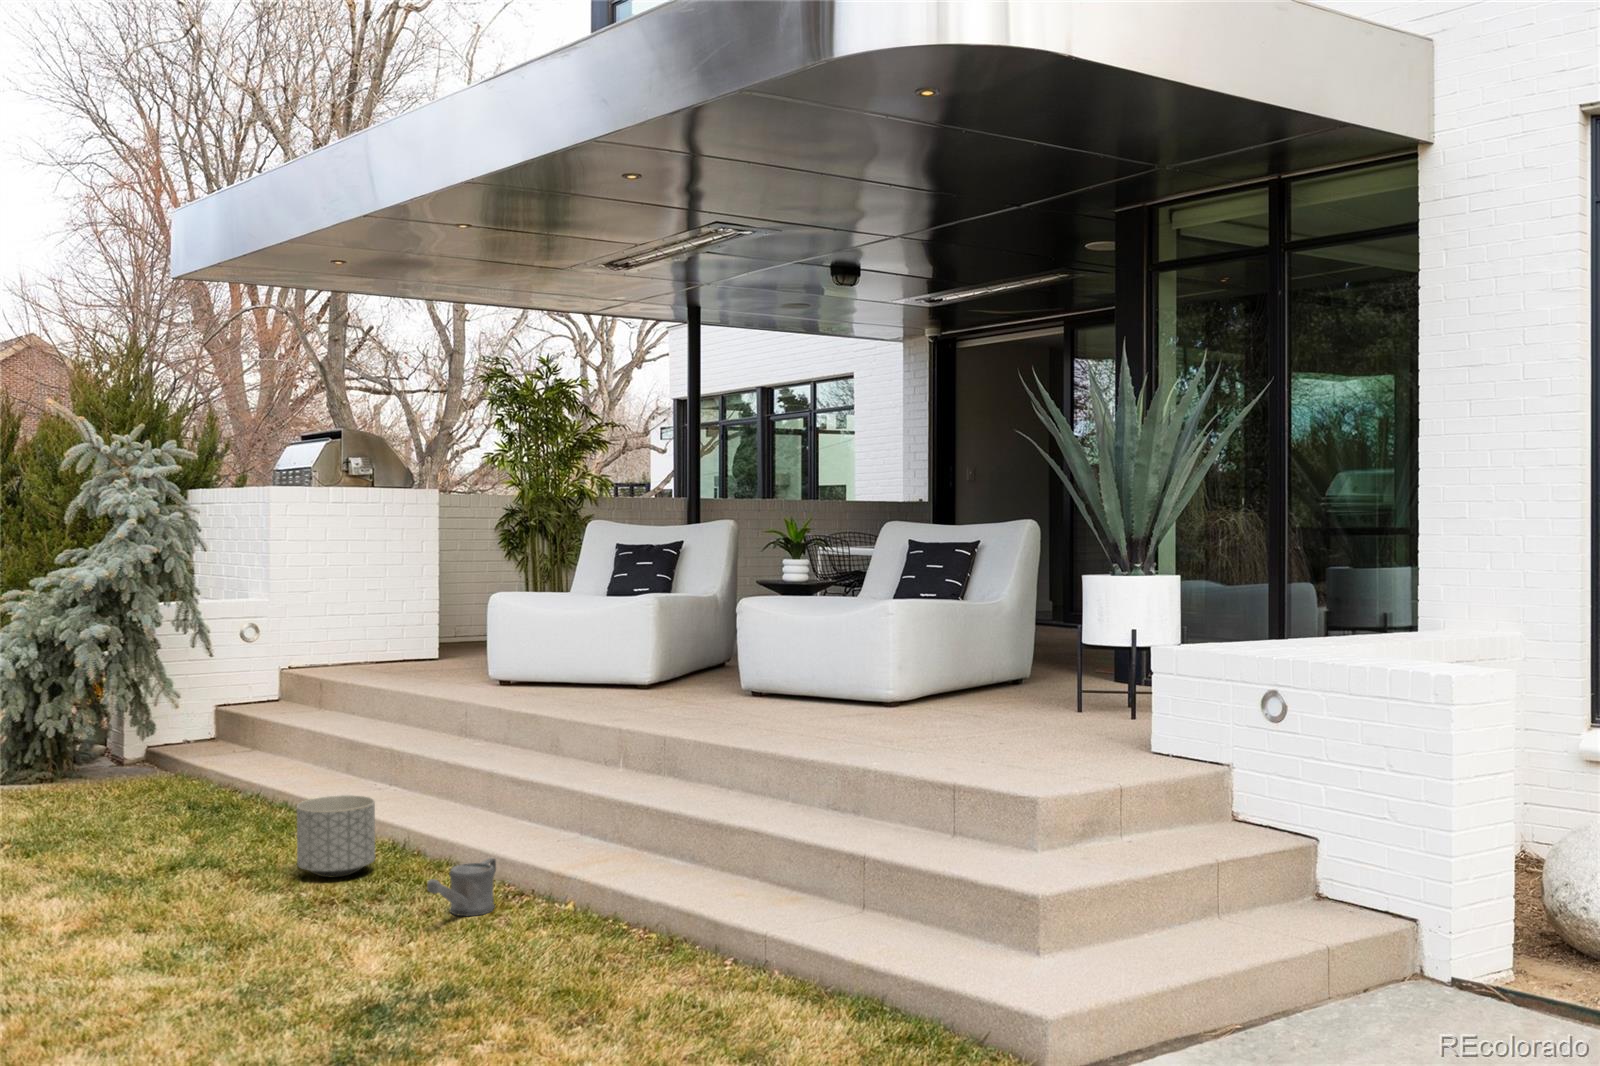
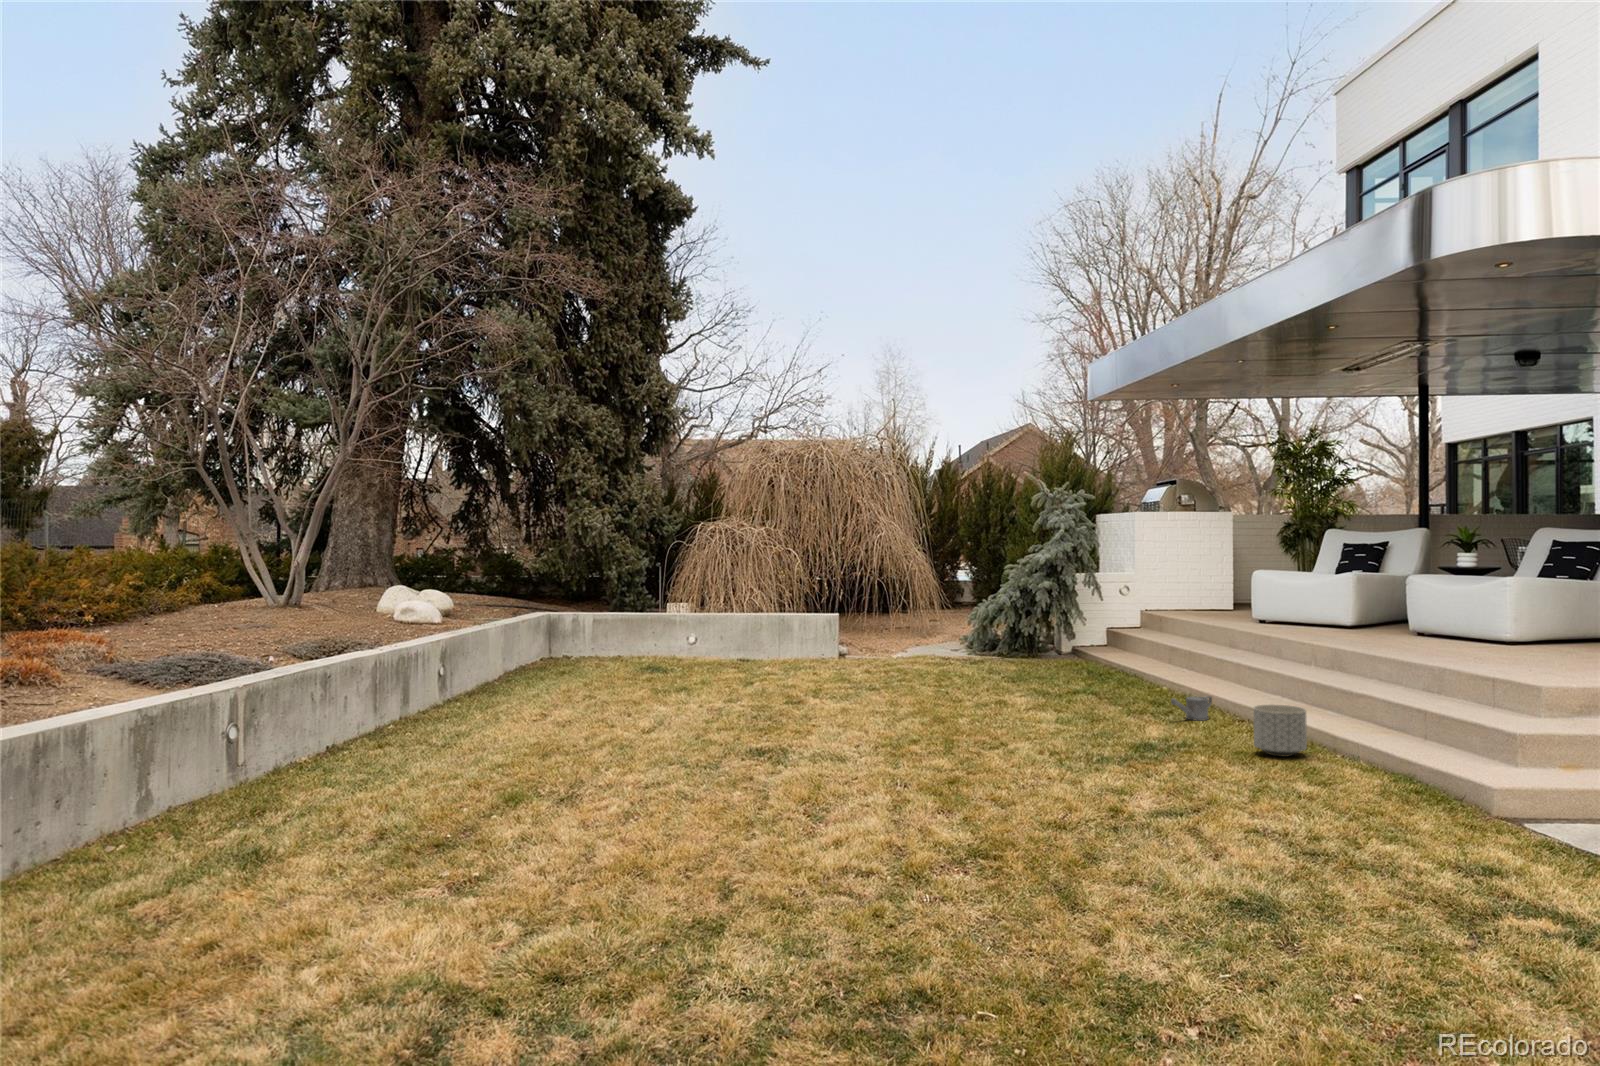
planter: present [297,795,375,878] -> present [1254,704,1307,757]

